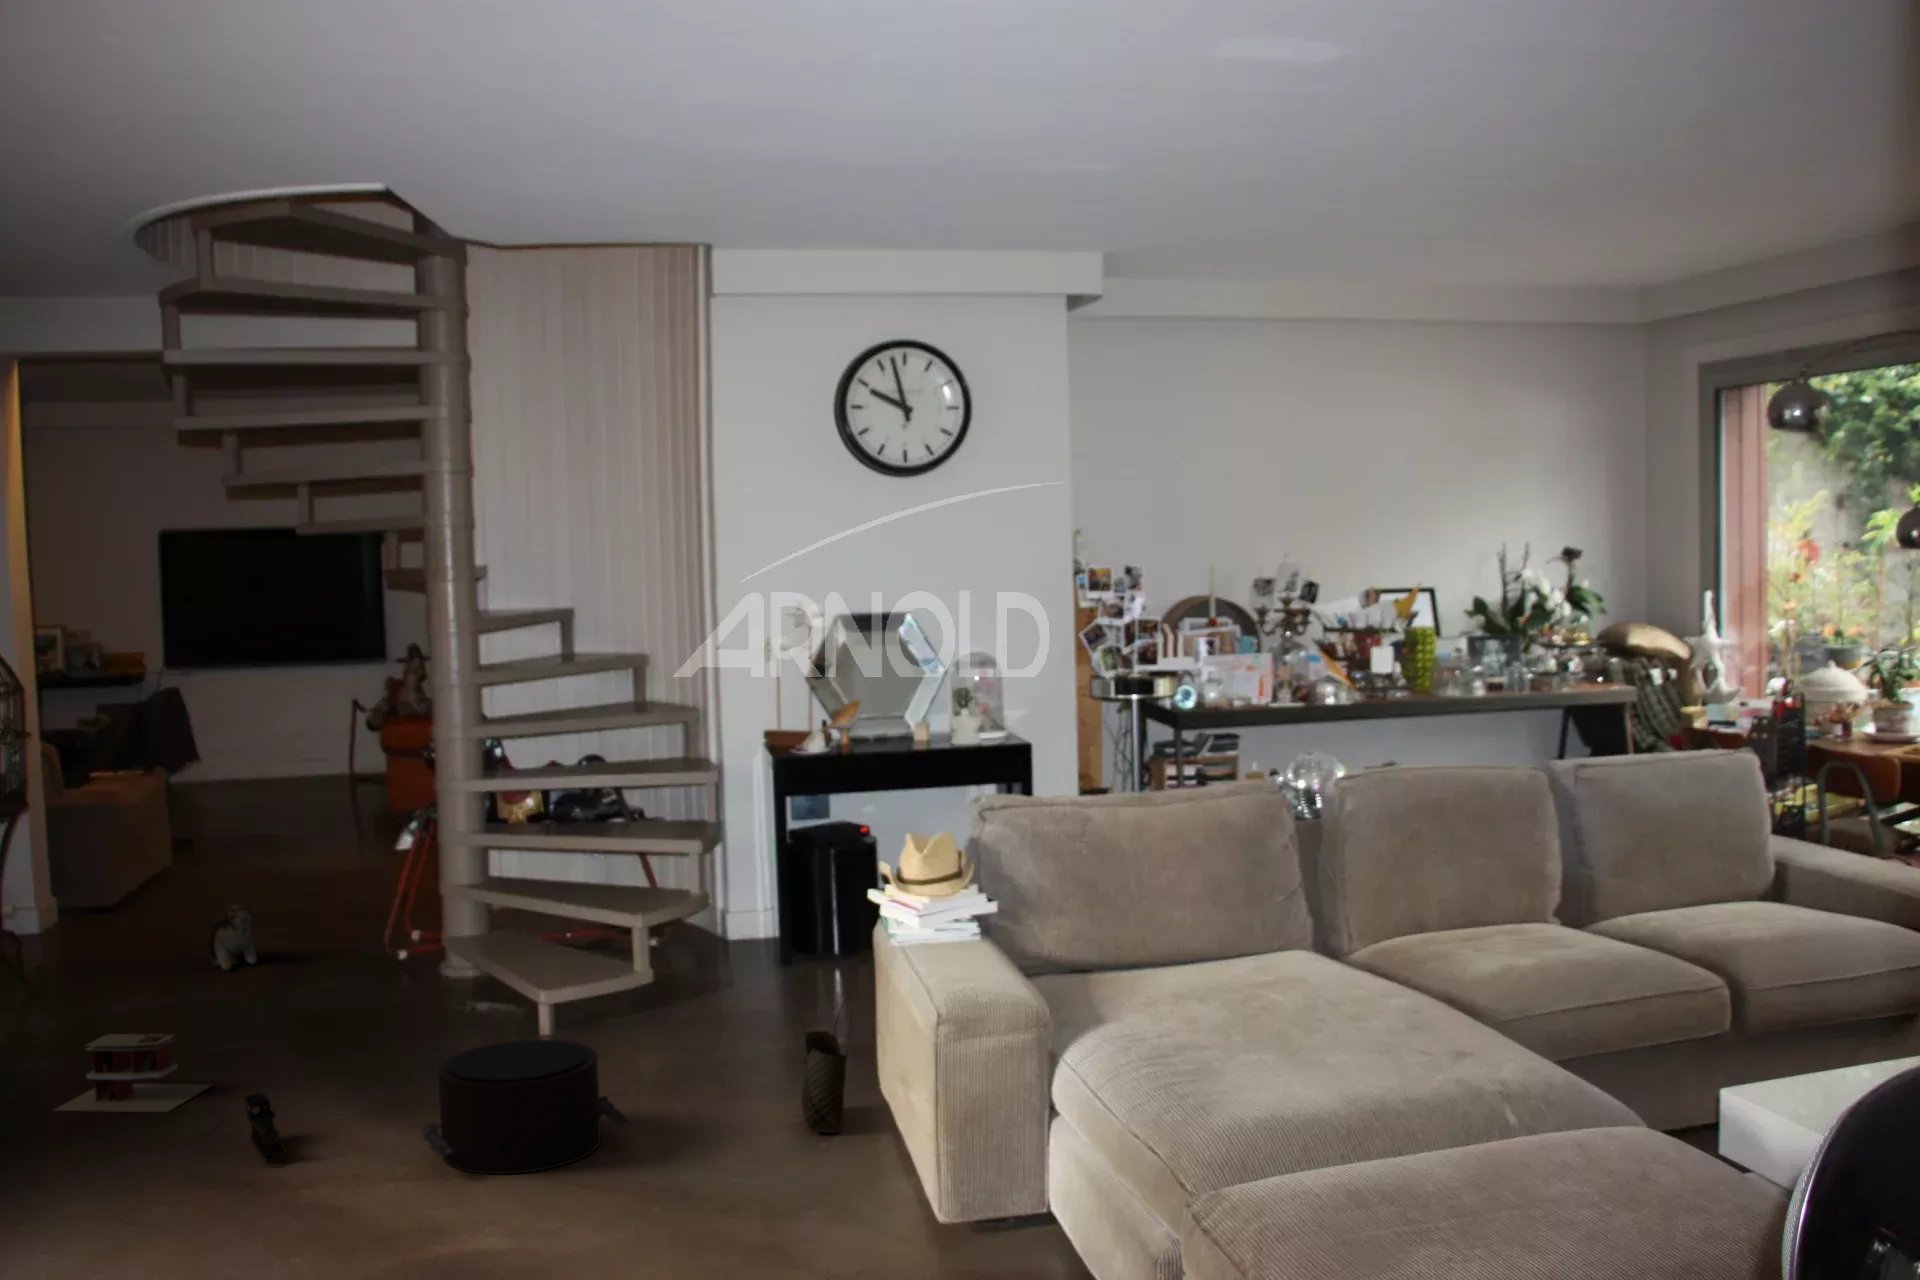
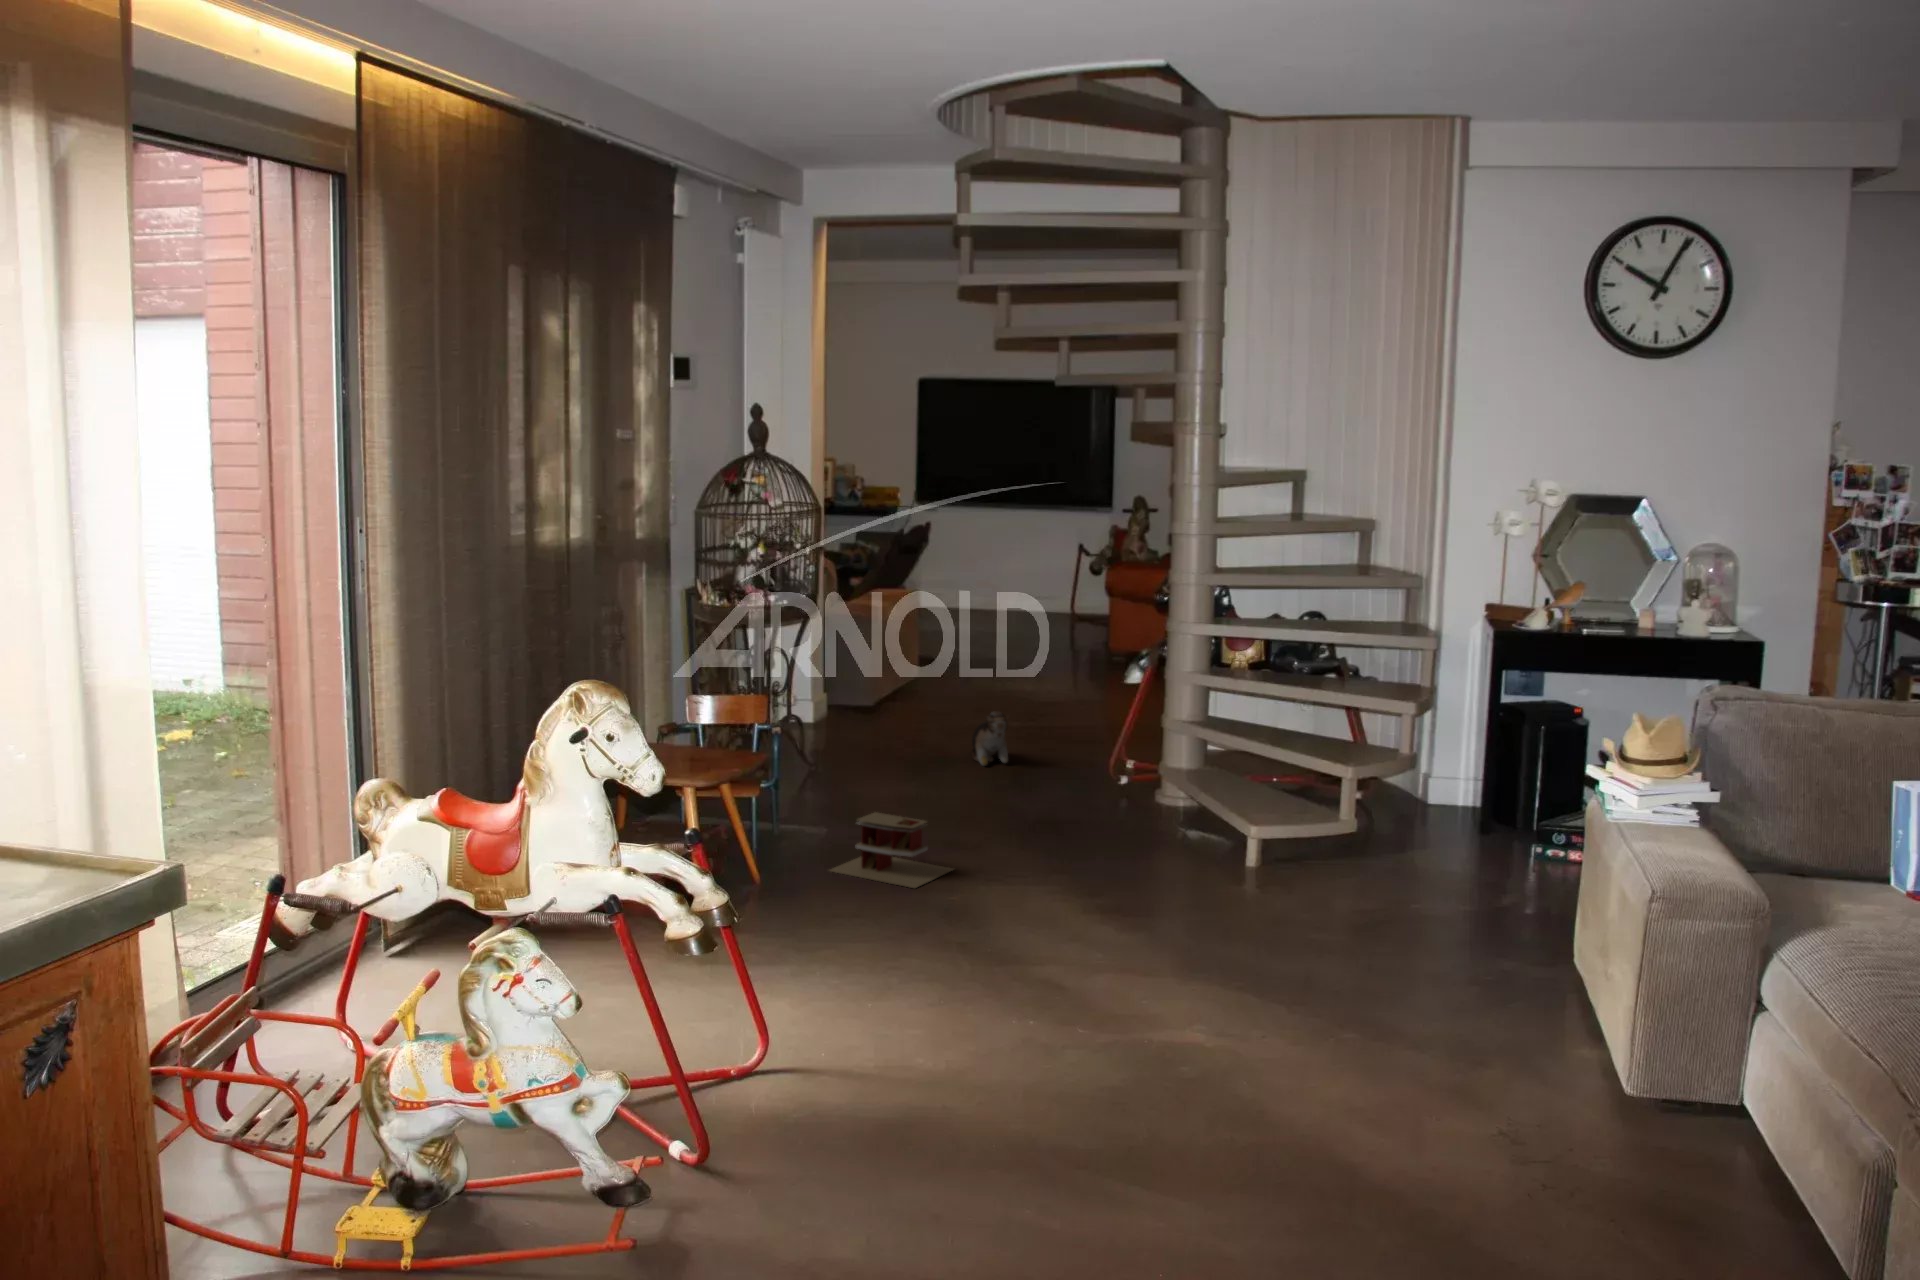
woven basket: present [797,997,850,1133] -> none [1507,878,1574,1027]
pouf: present [421,1040,631,1174] -> none [1124,877,1326,1010]
toy train: present [245,1093,287,1165] -> none [975,887,1006,957]

